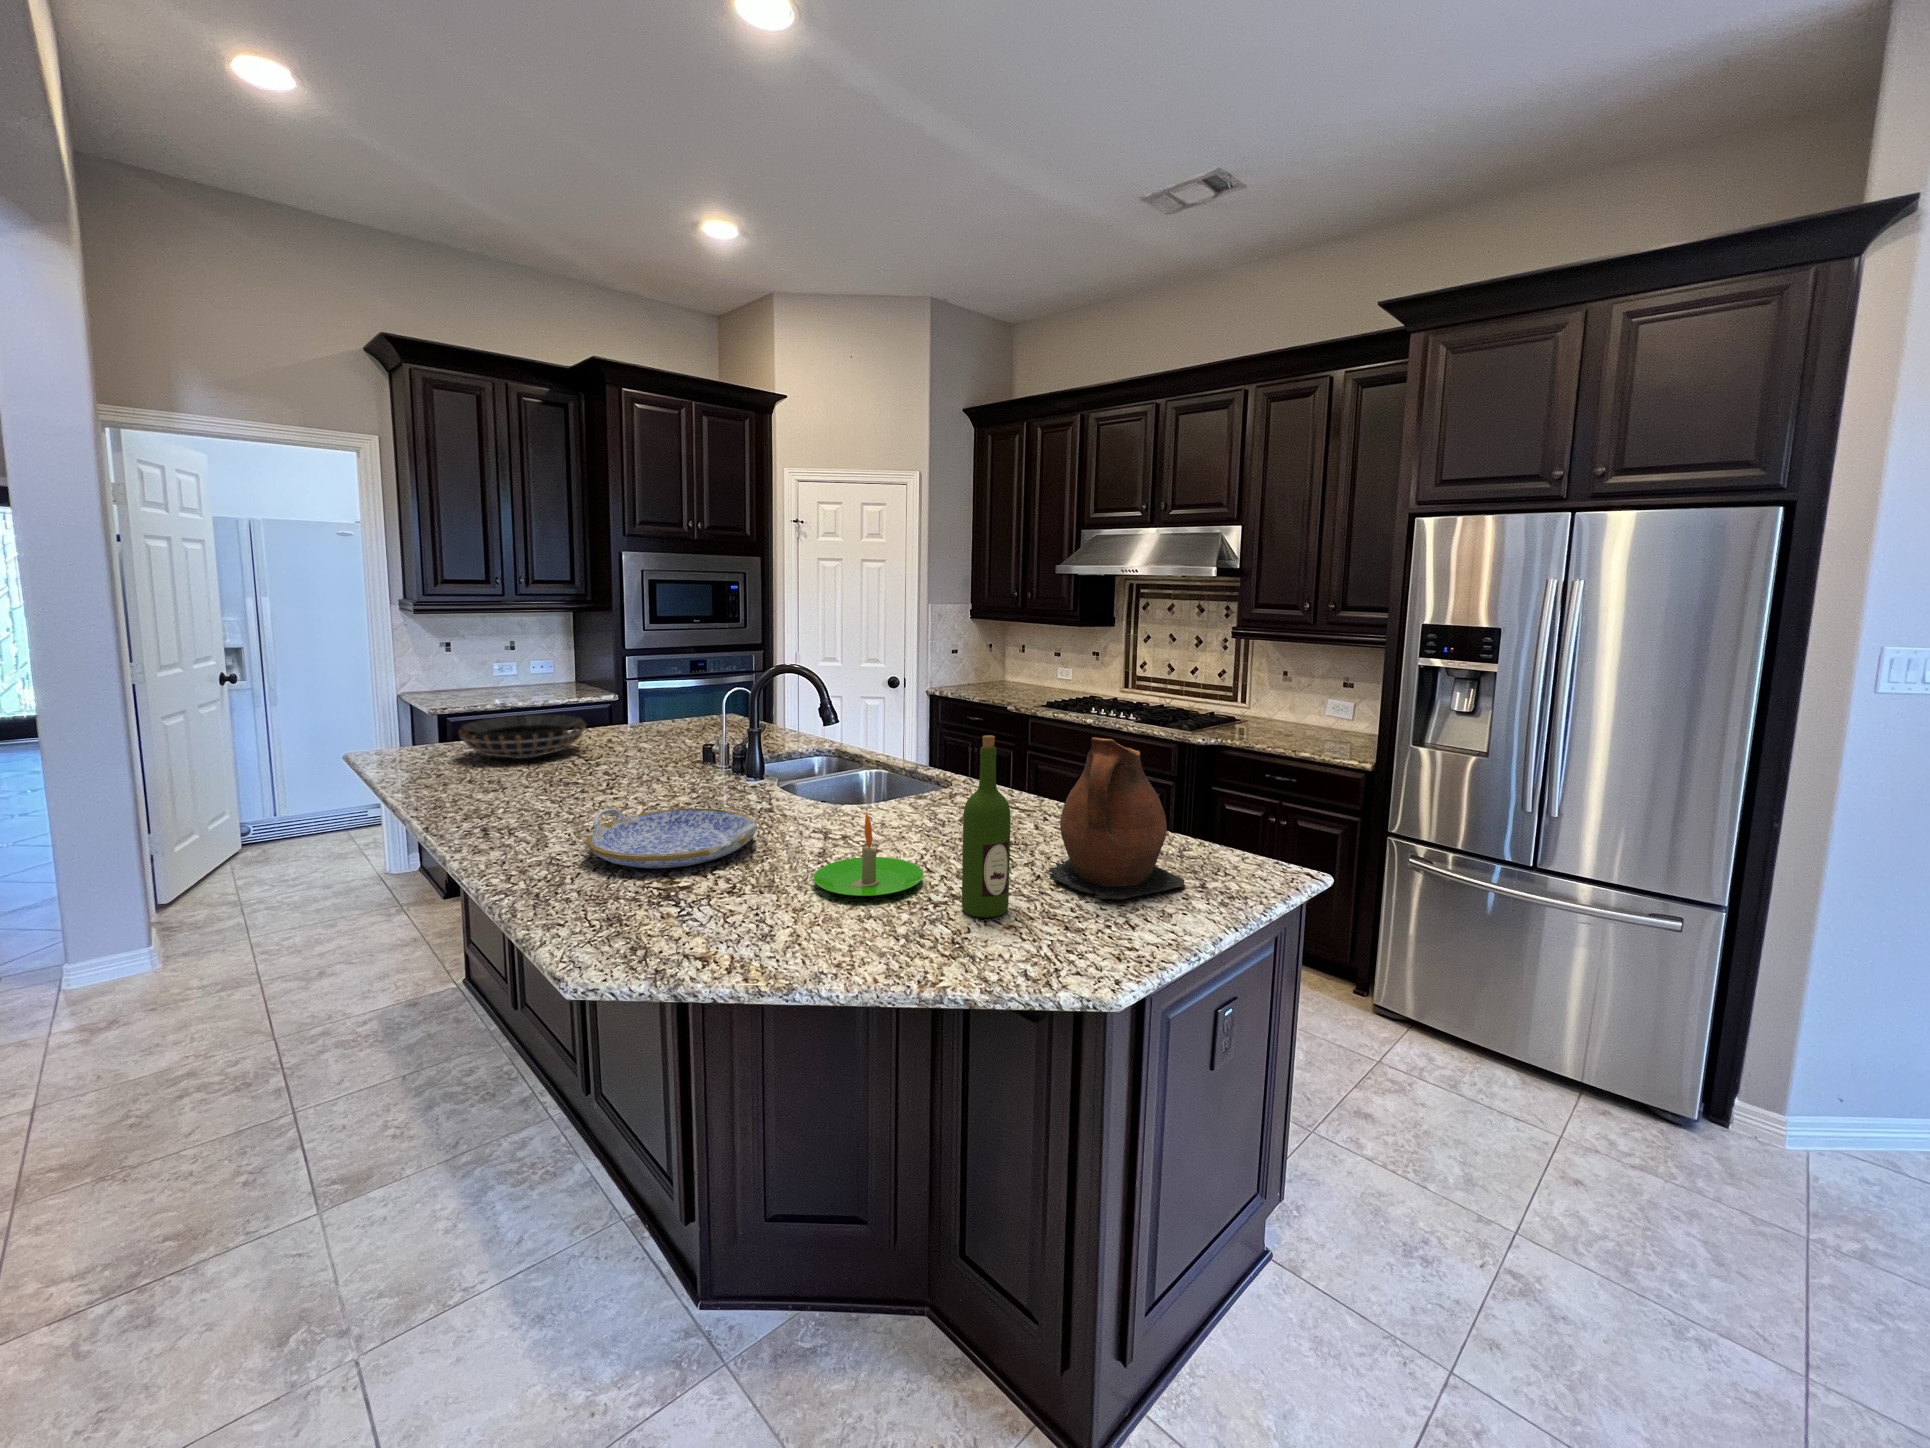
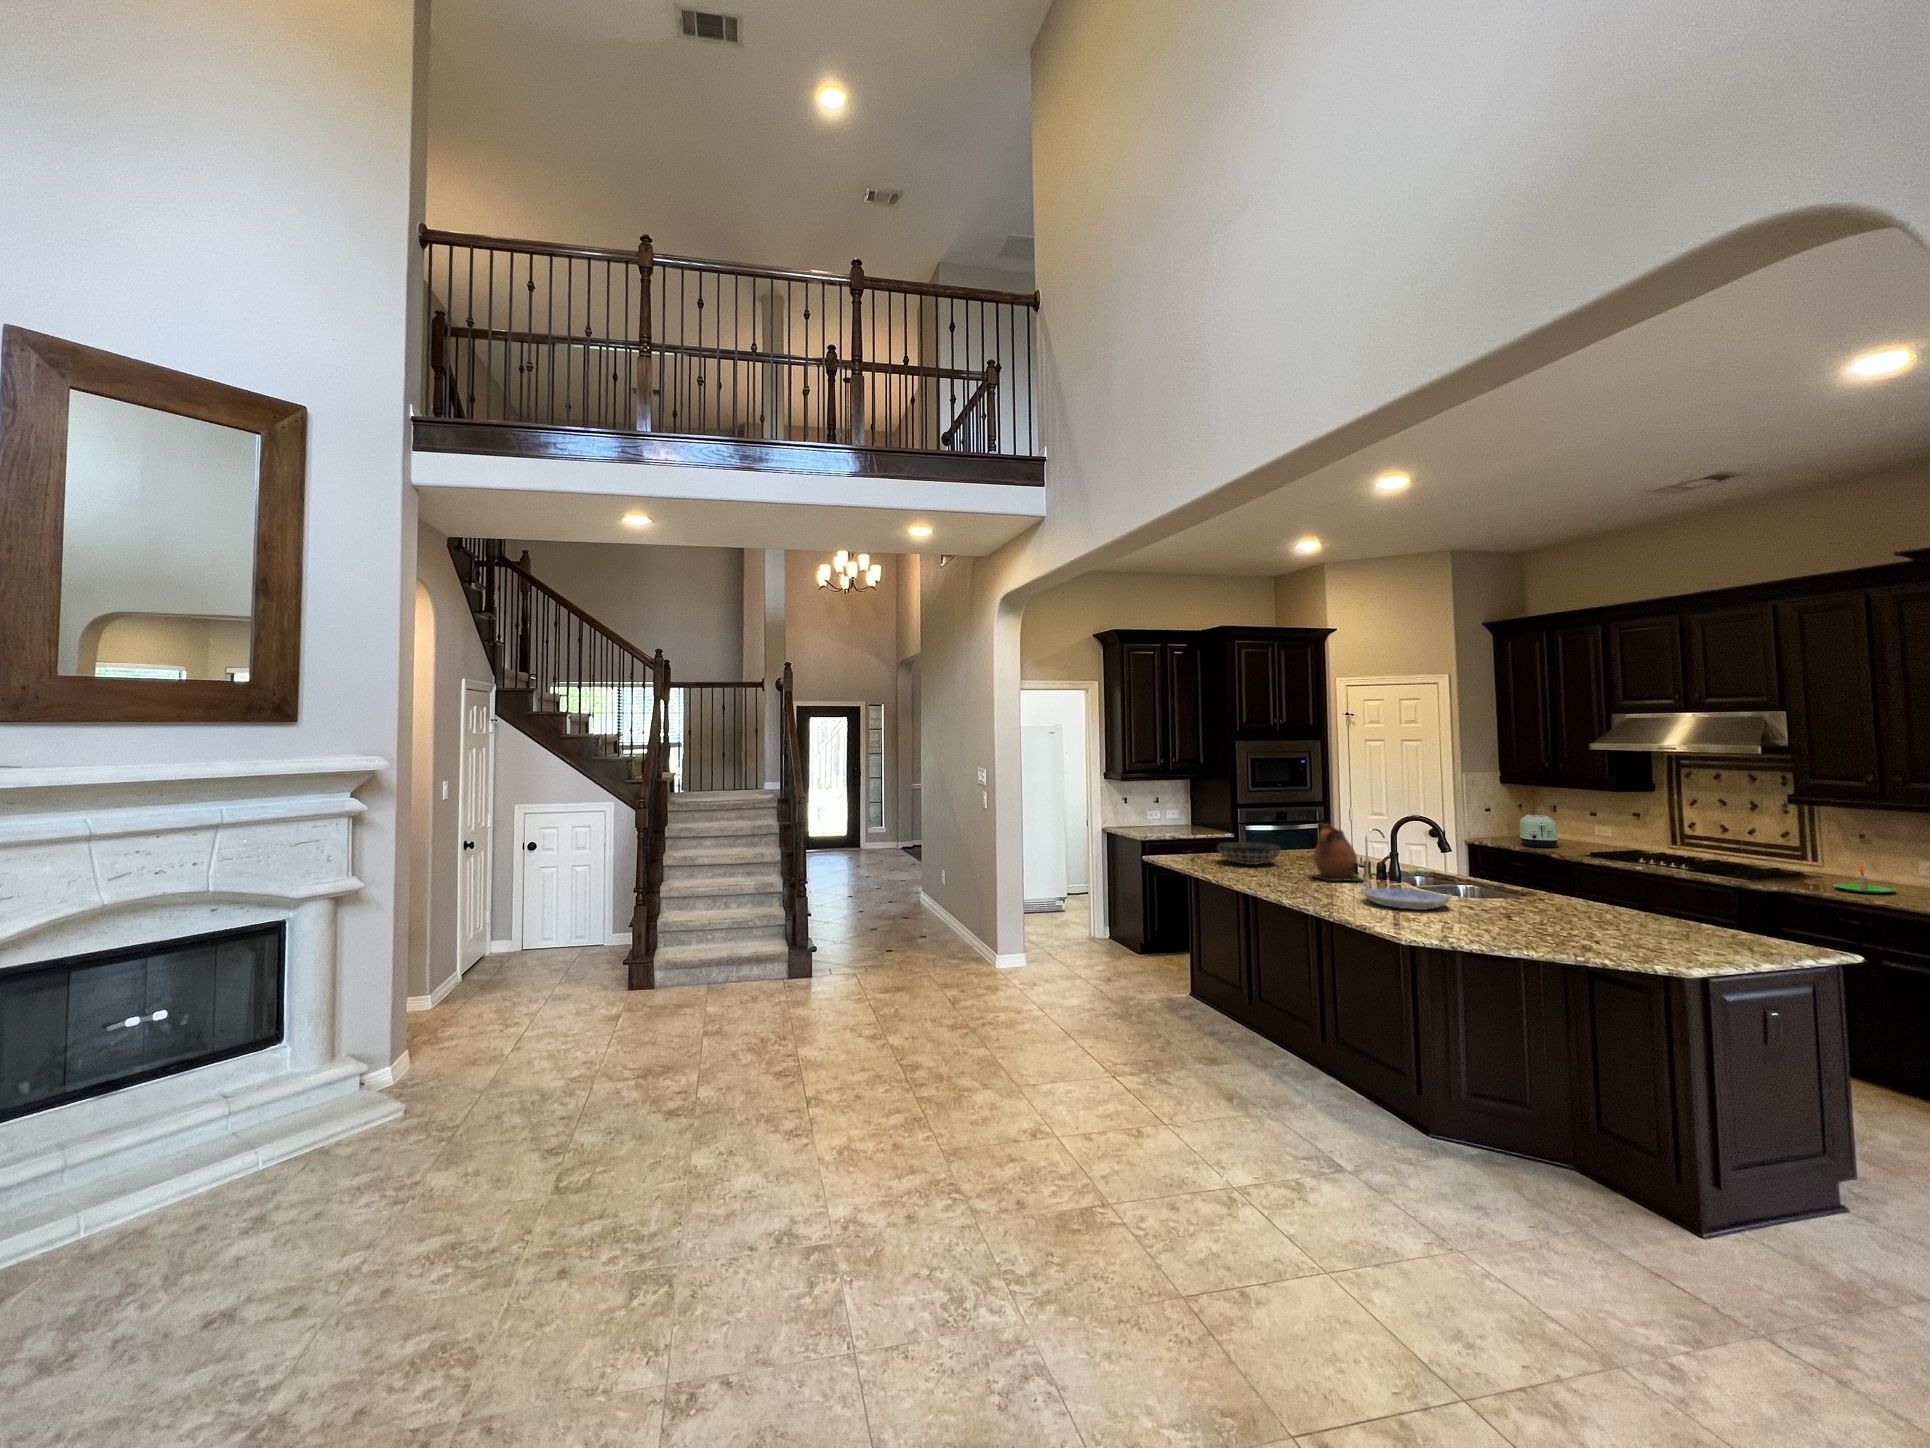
toaster: none [983,656,1020,696] -> present [1520,815,1558,848]
wine bottle: present [962,735,1011,918] -> none [1590,852,1621,938]
ceramic pitcher: present [1044,737,1185,899] -> present [1313,824,1364,881]
candle: present [814,813,923,896] -> present [1833,863,1895,893]

